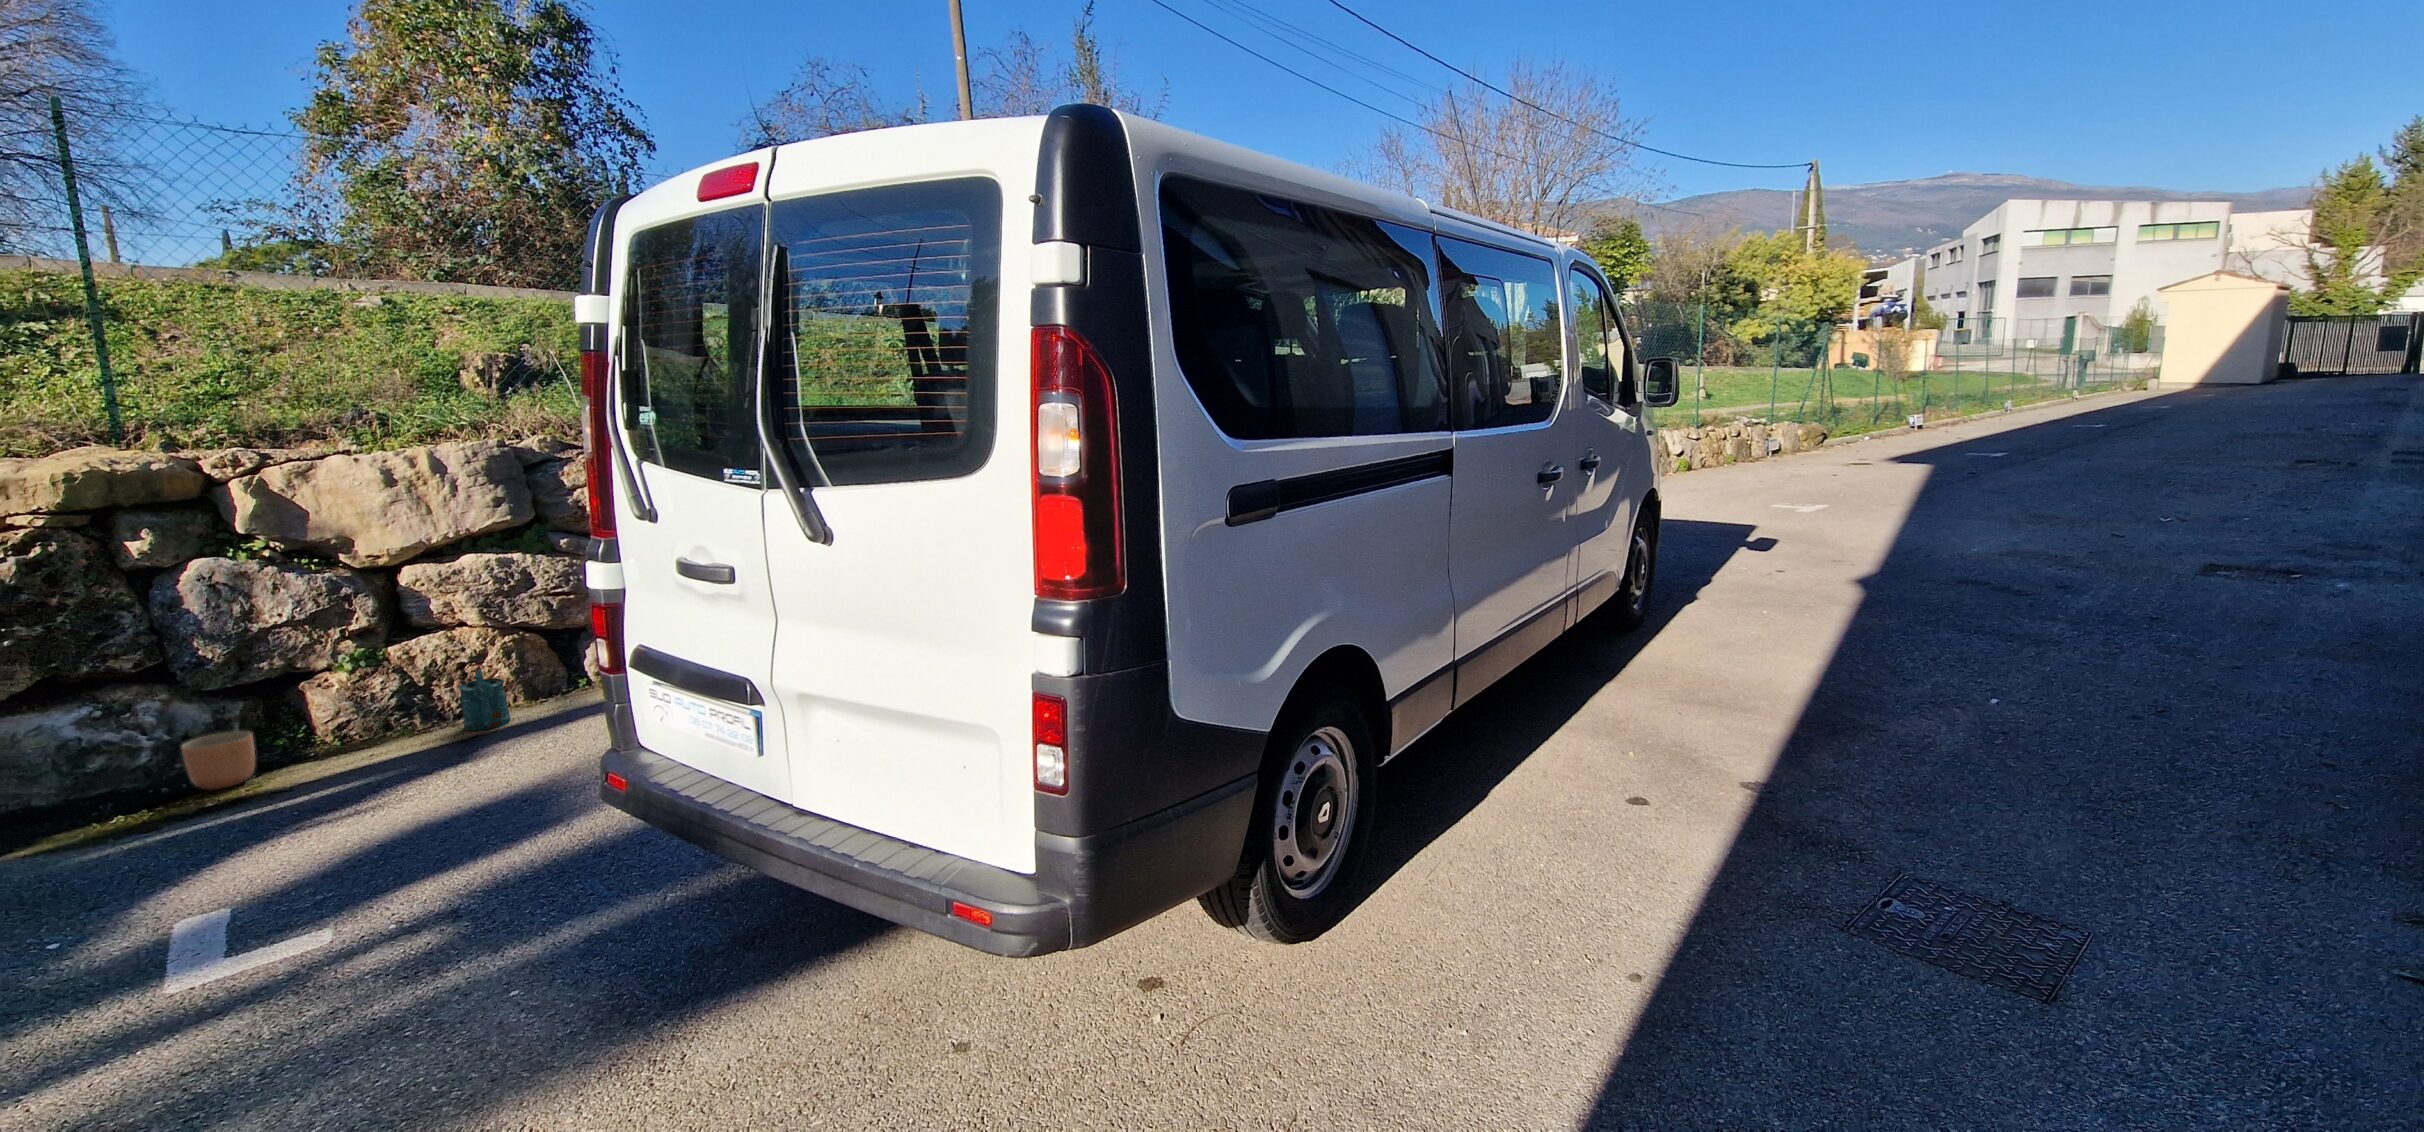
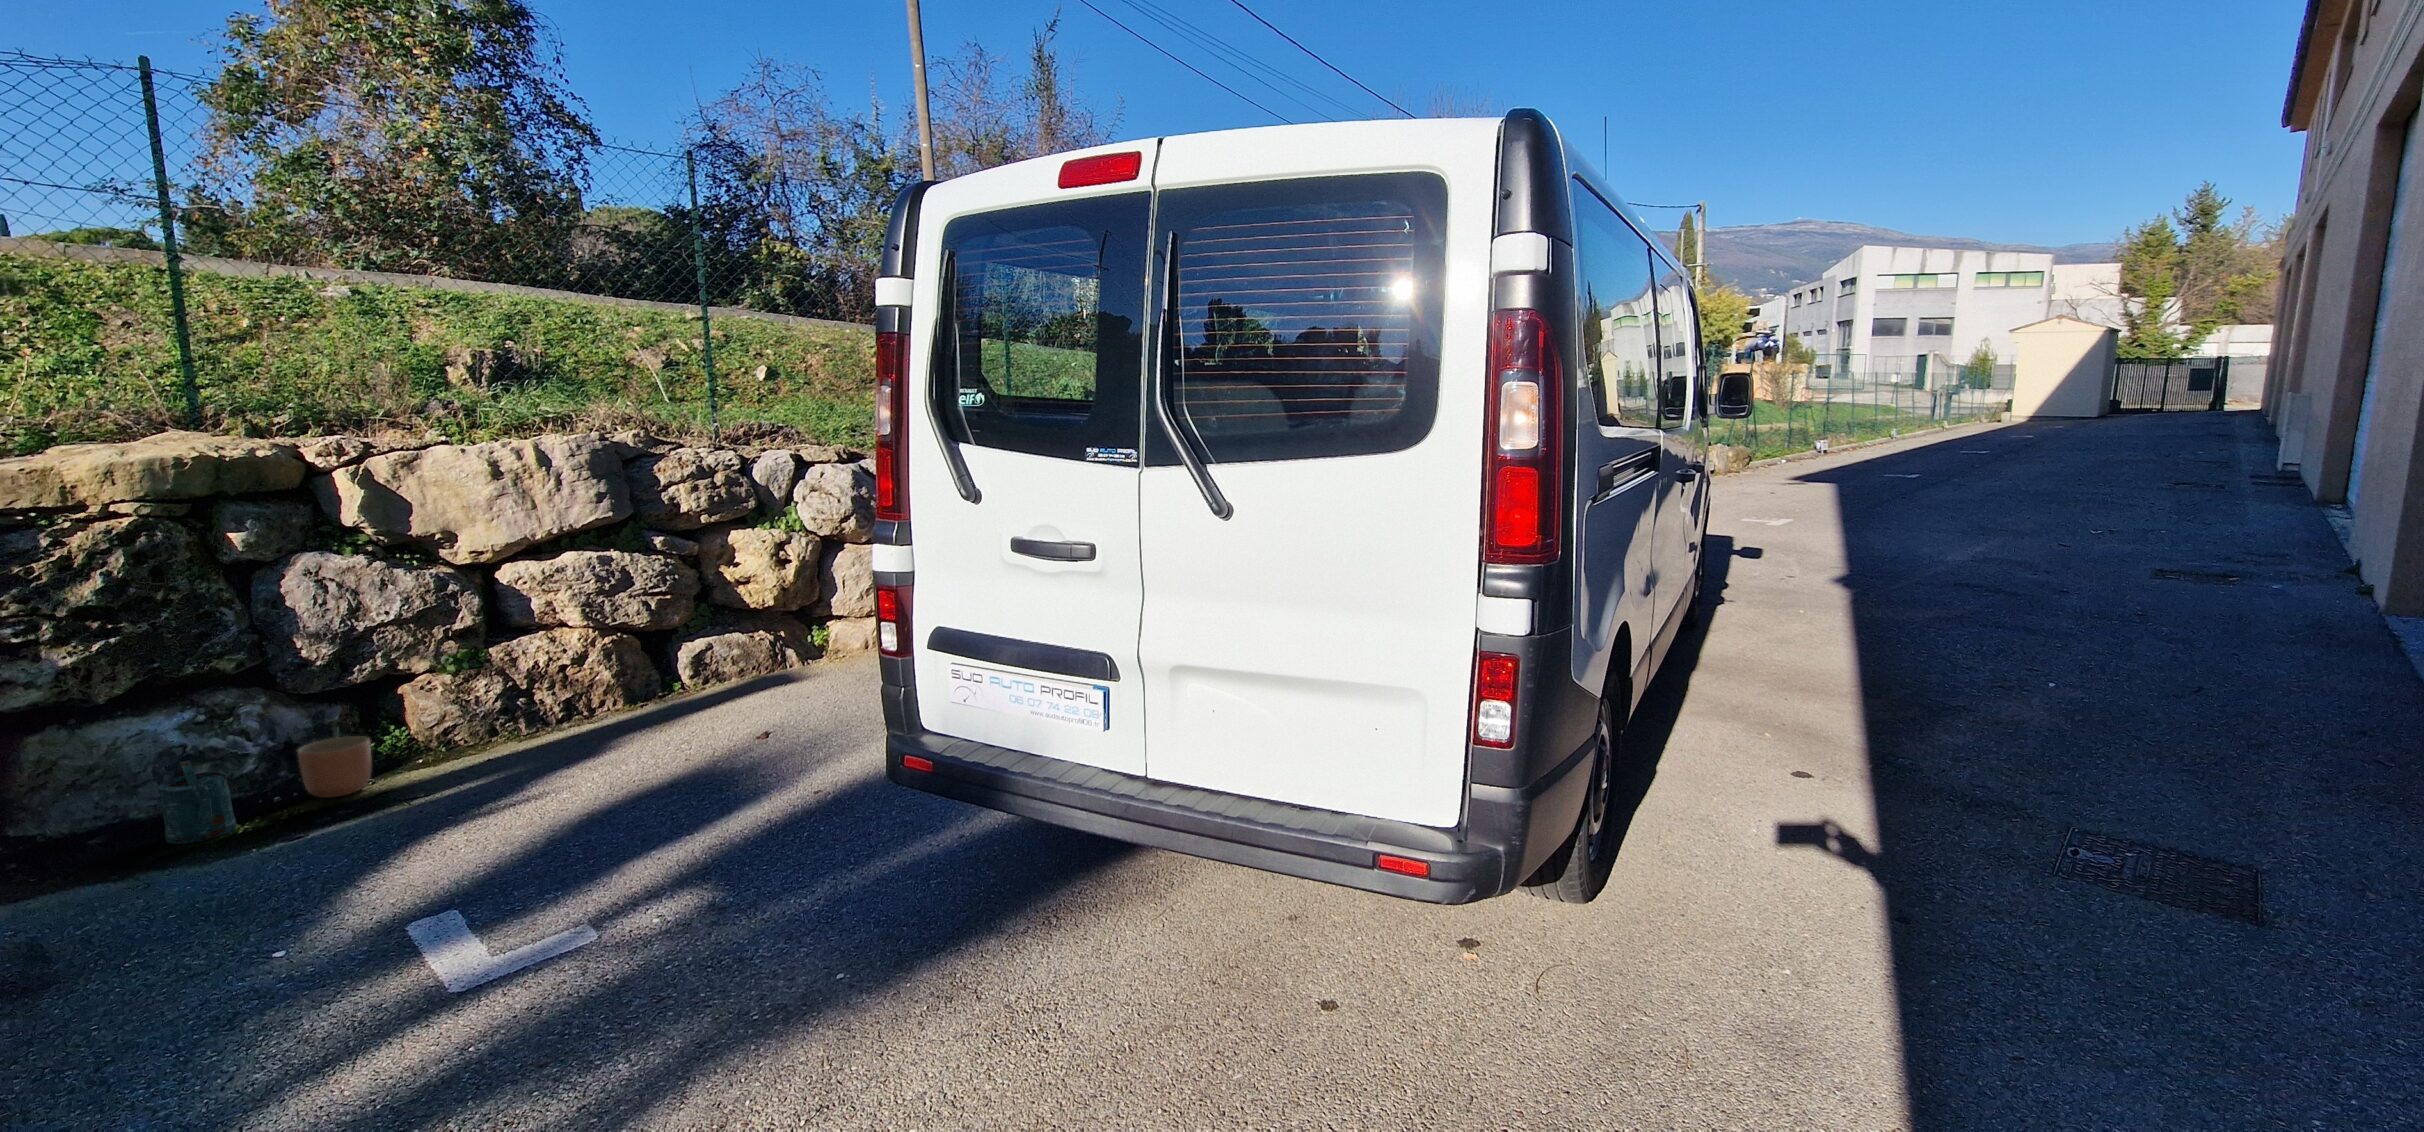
watering can: present [459,669,511,730] -> present [158,760,237,844]

